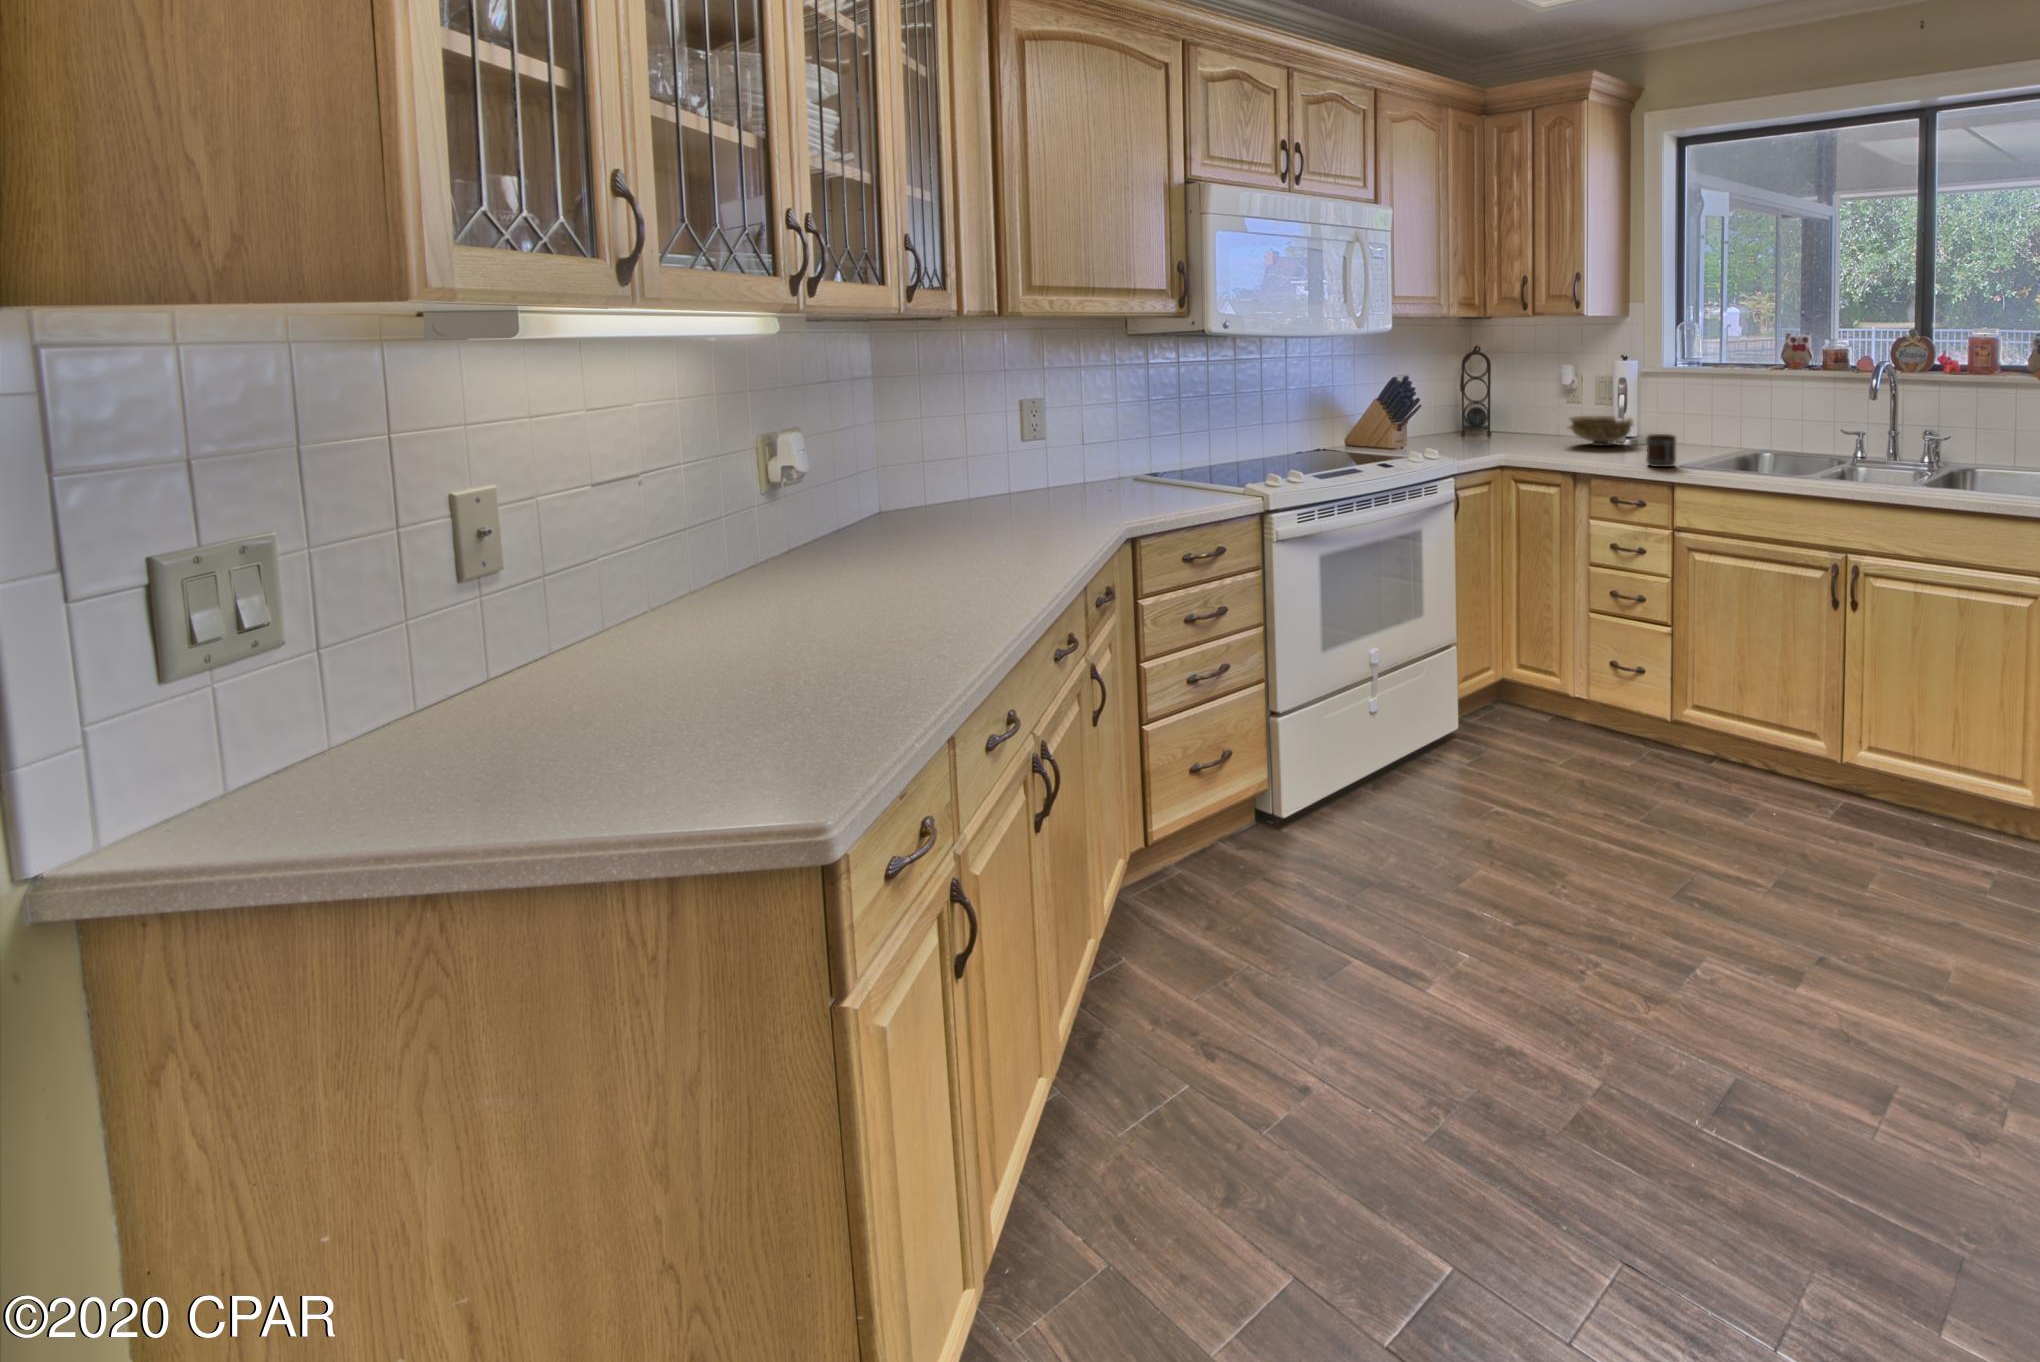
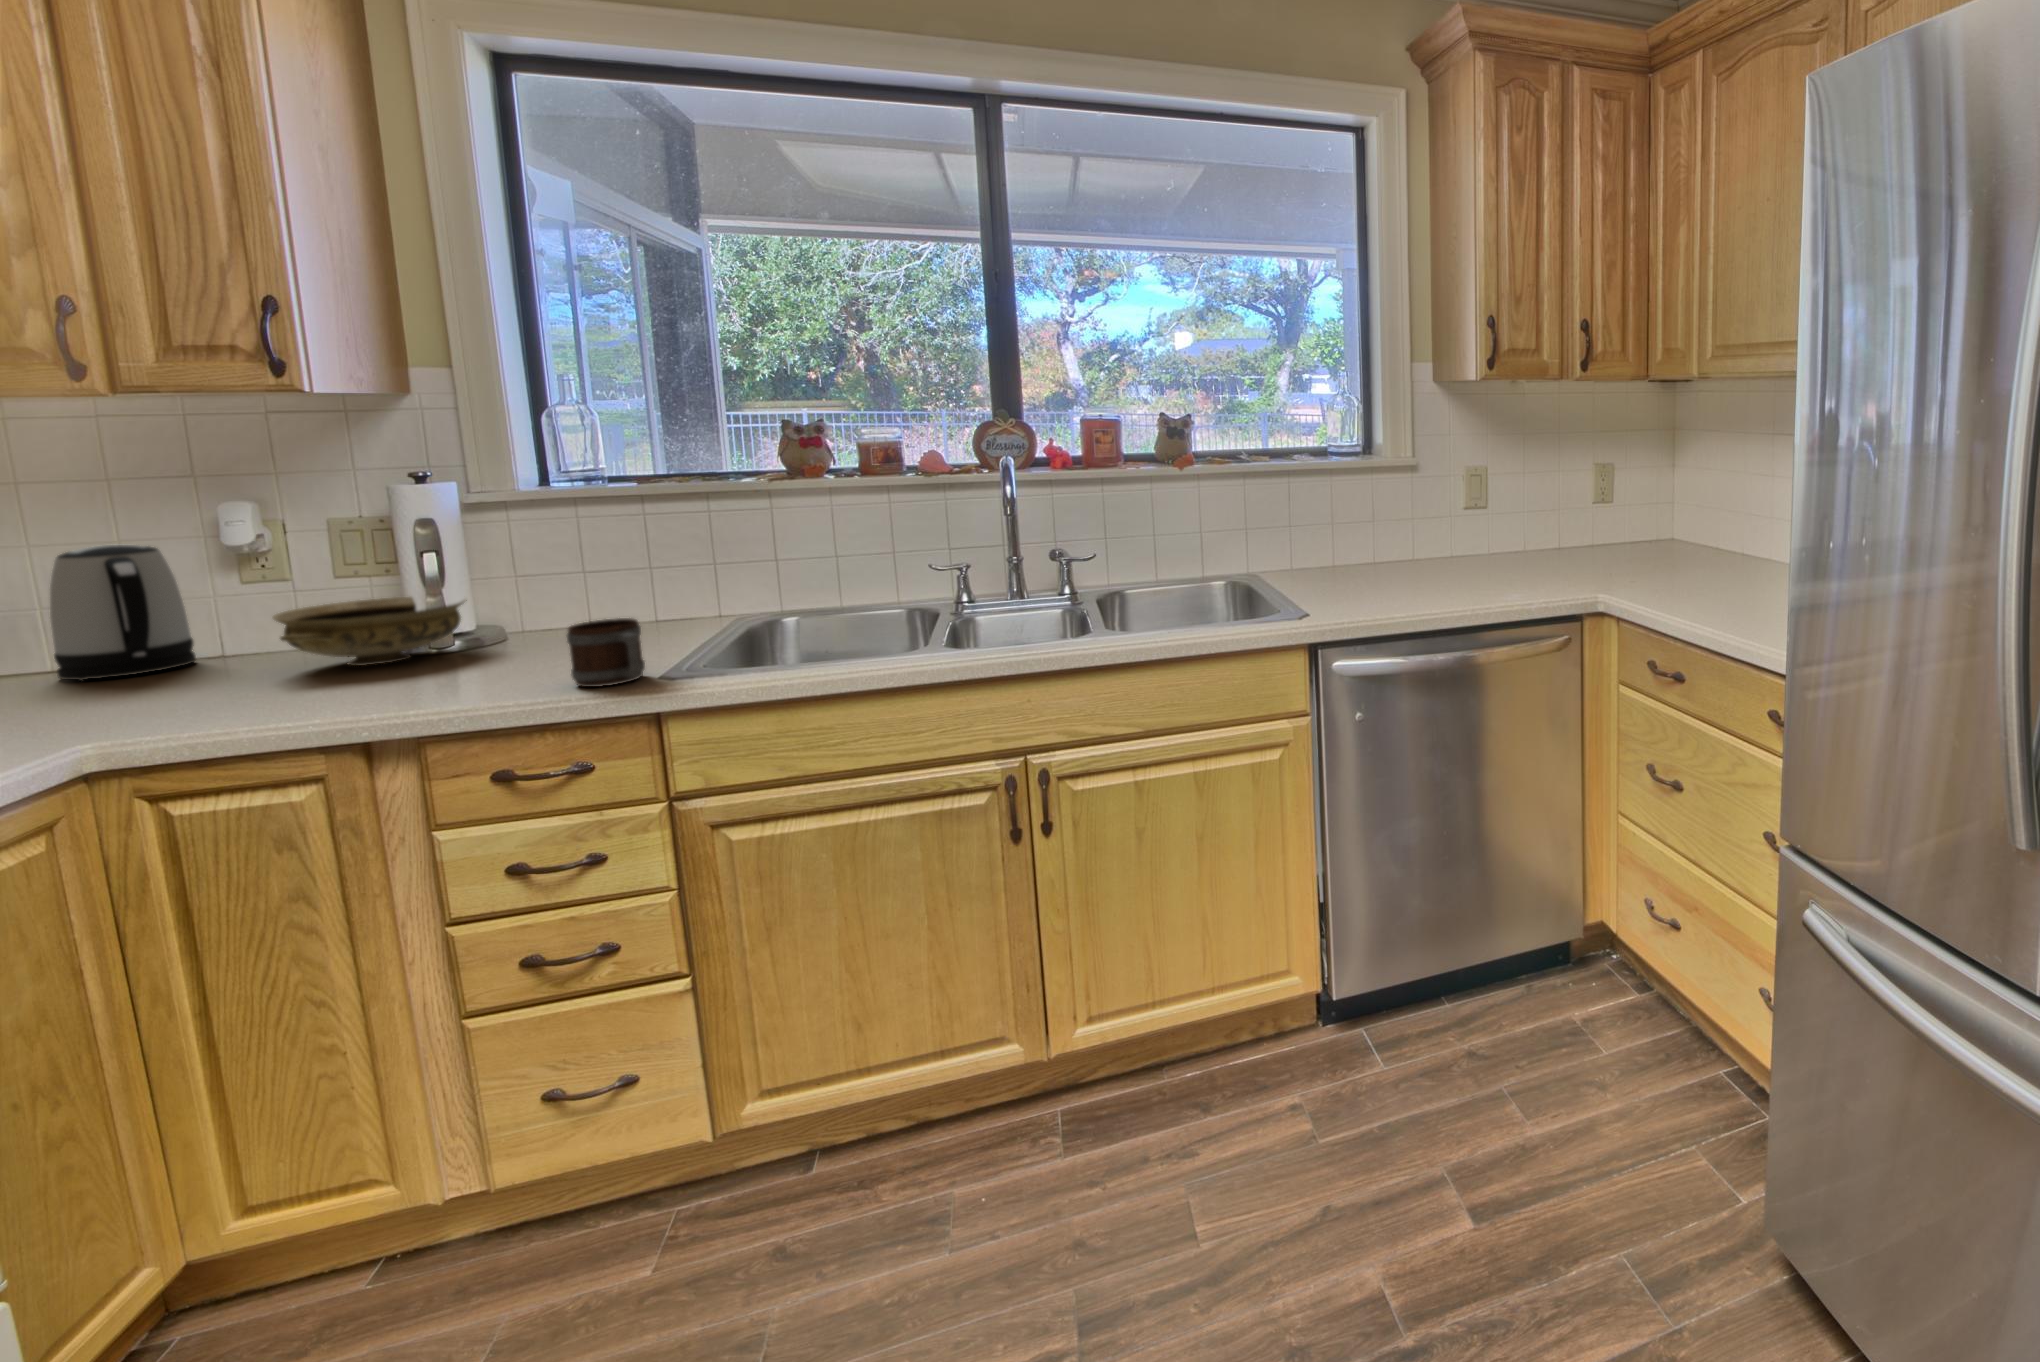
kettle: none [1515,381,1552,437] -> present [50,545,196,680]

